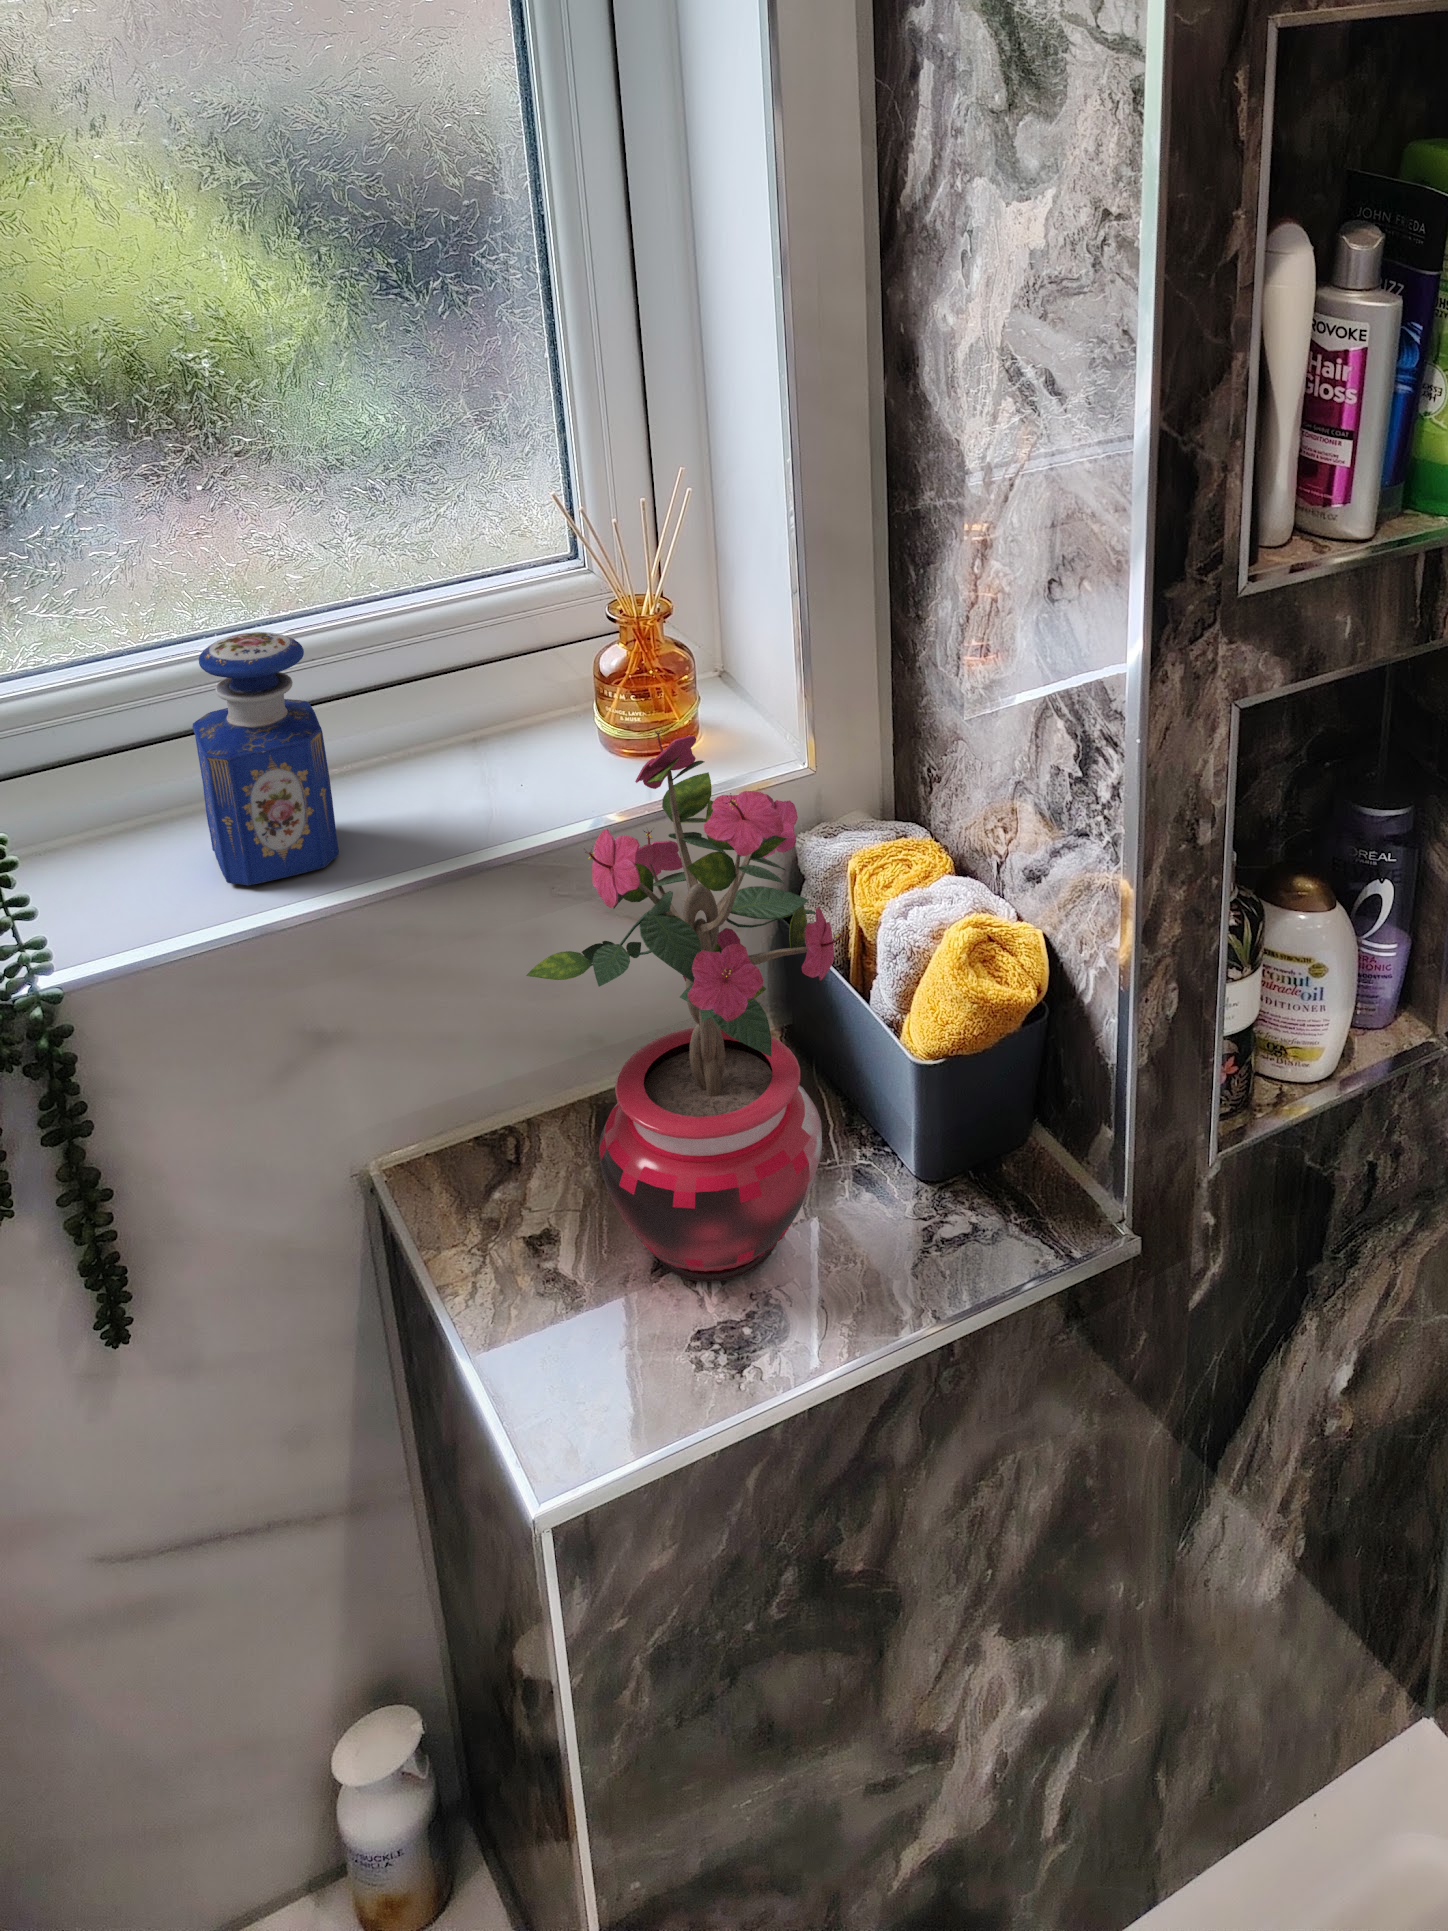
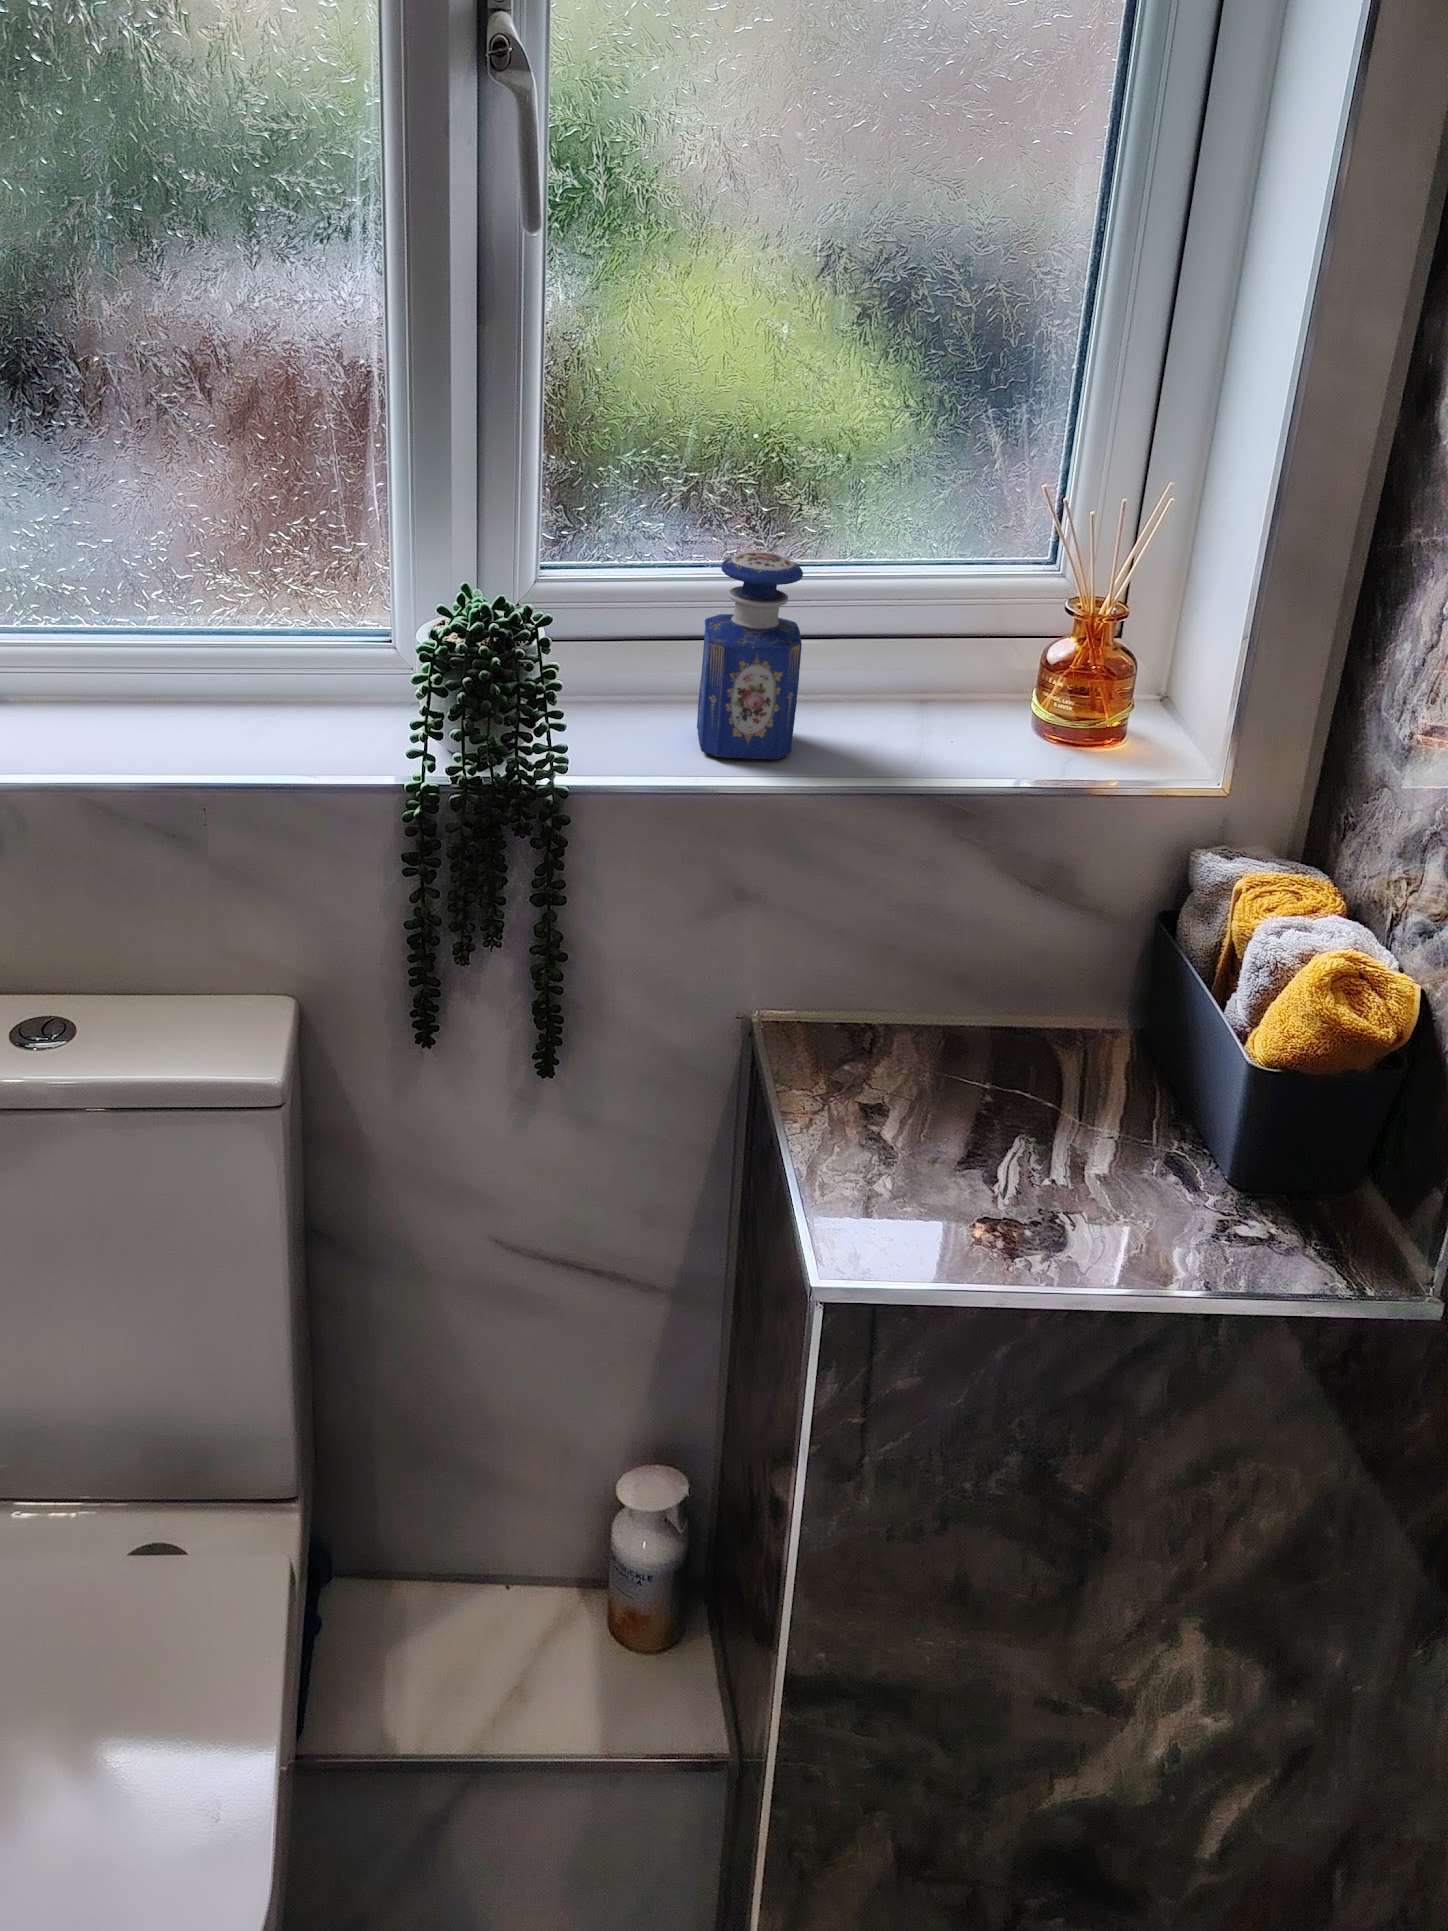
potted plant: present [526,731,848,1282] -> none [914,684,1212,1193]

